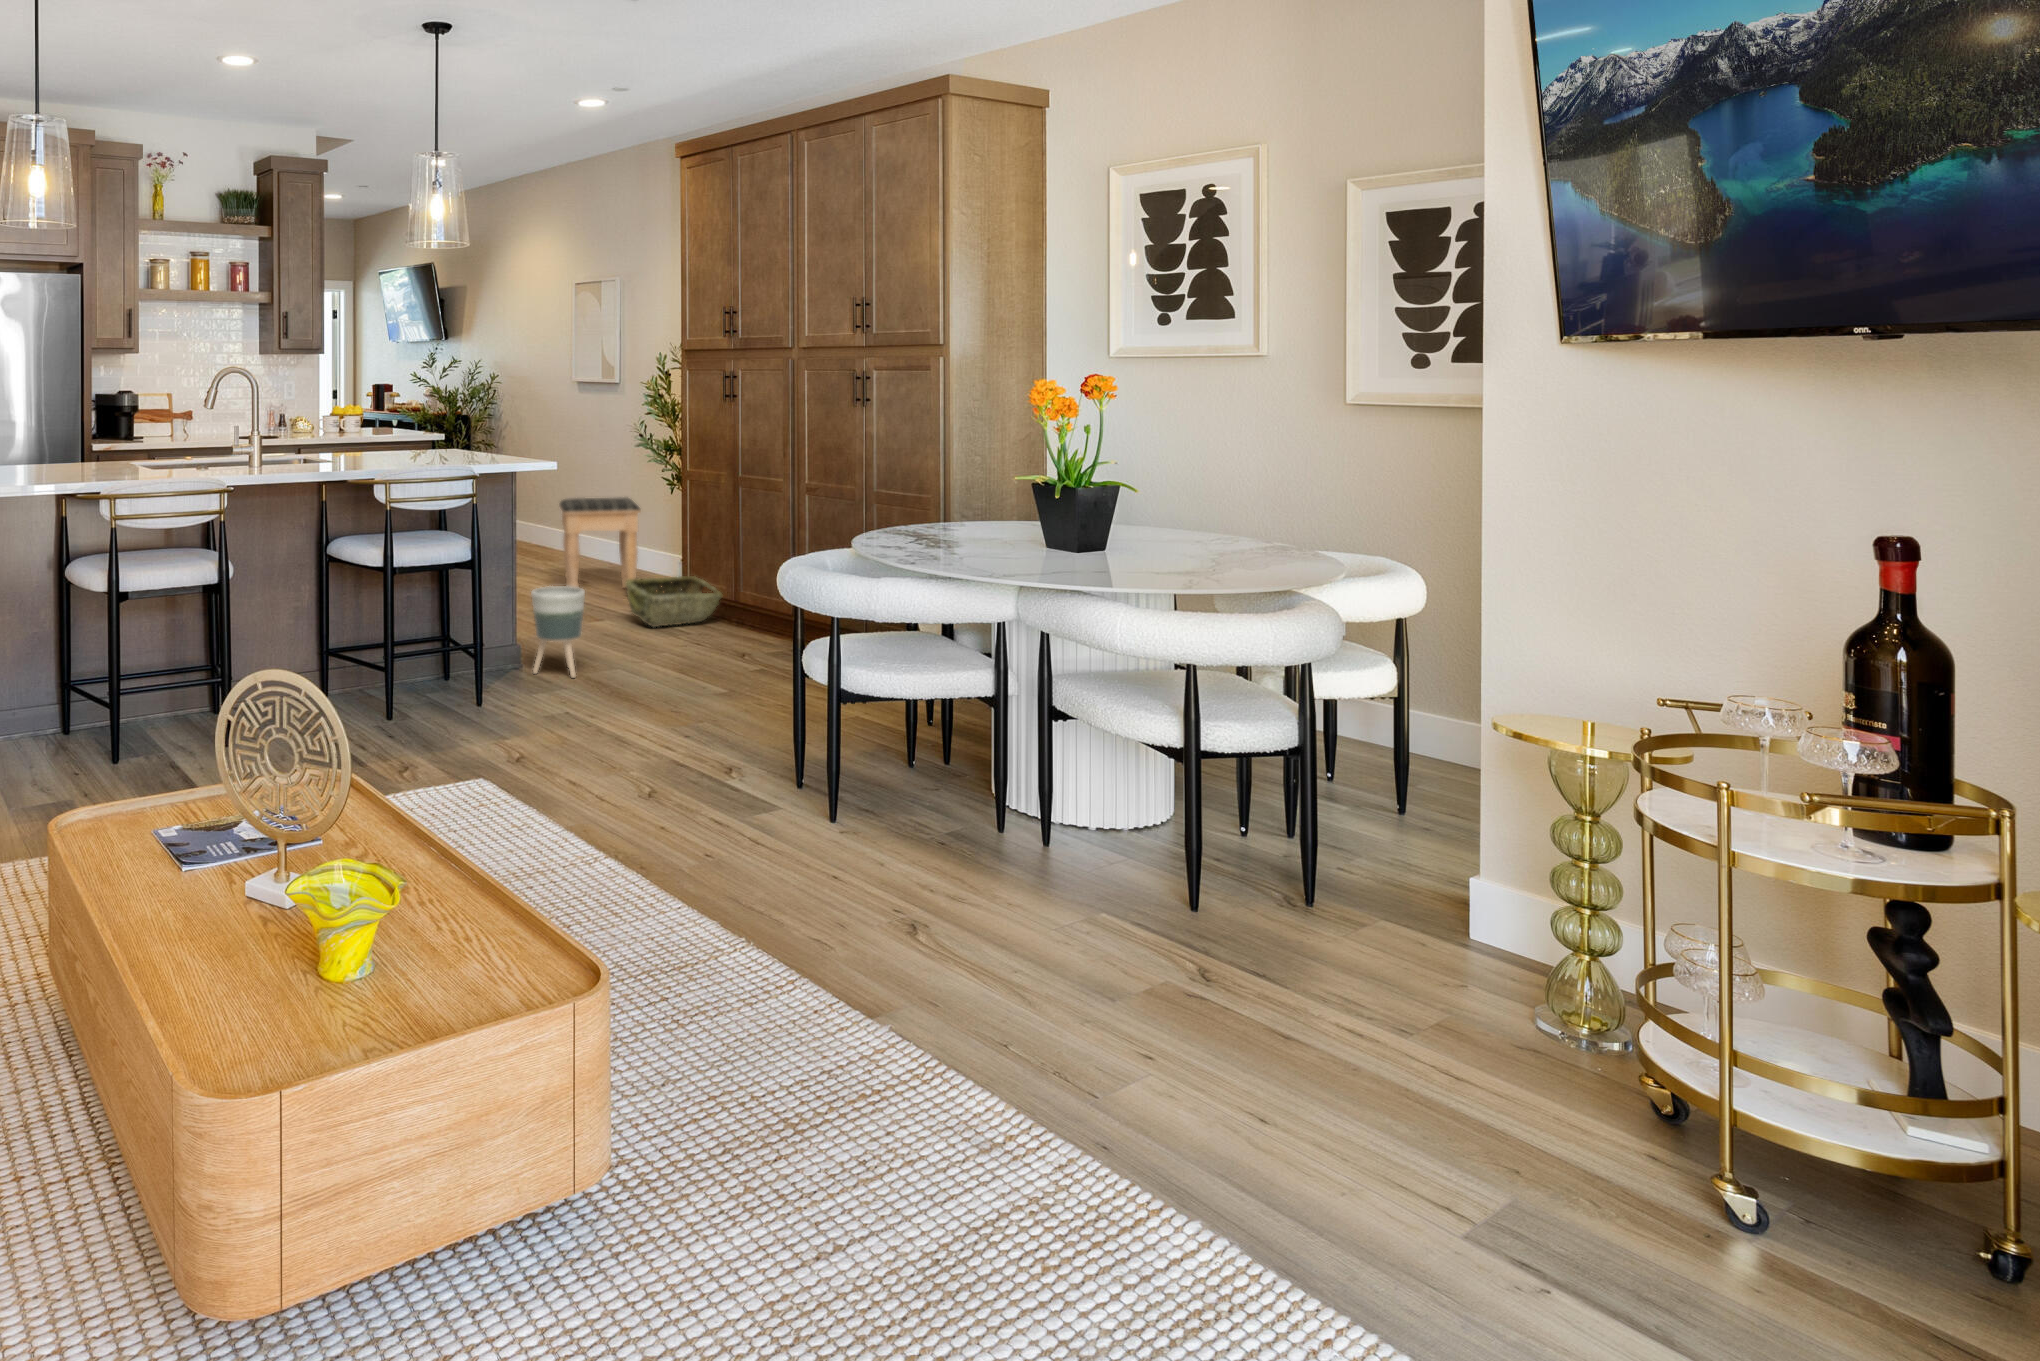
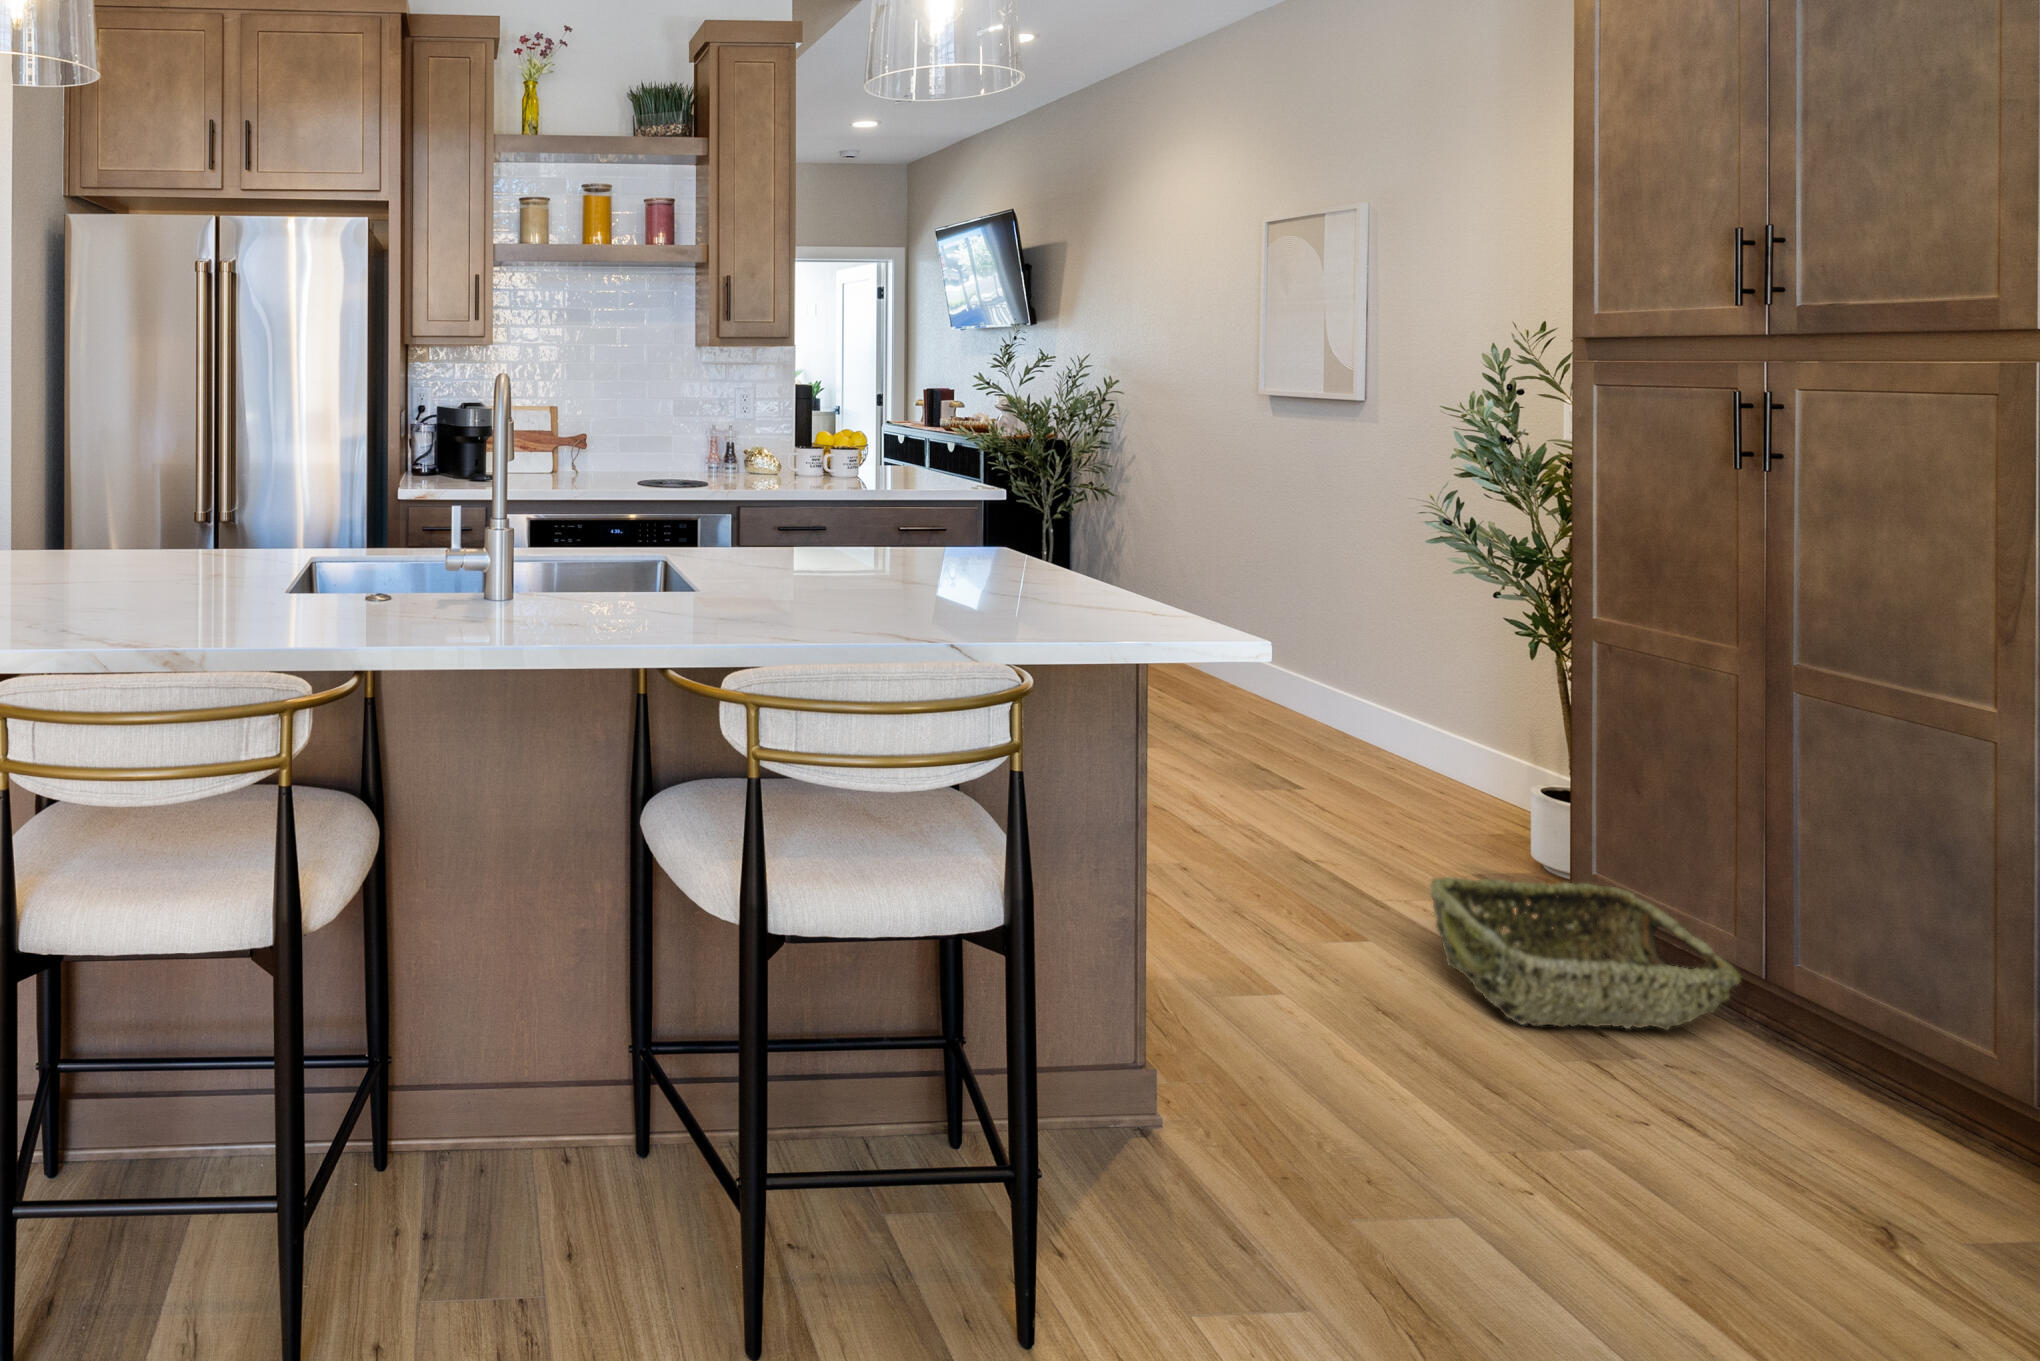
footstool: present [559,497,641,594] -> none [1240,631,1446,872]
planter: present [531,586,585,678] -> none [1188,971,1363,1289]

